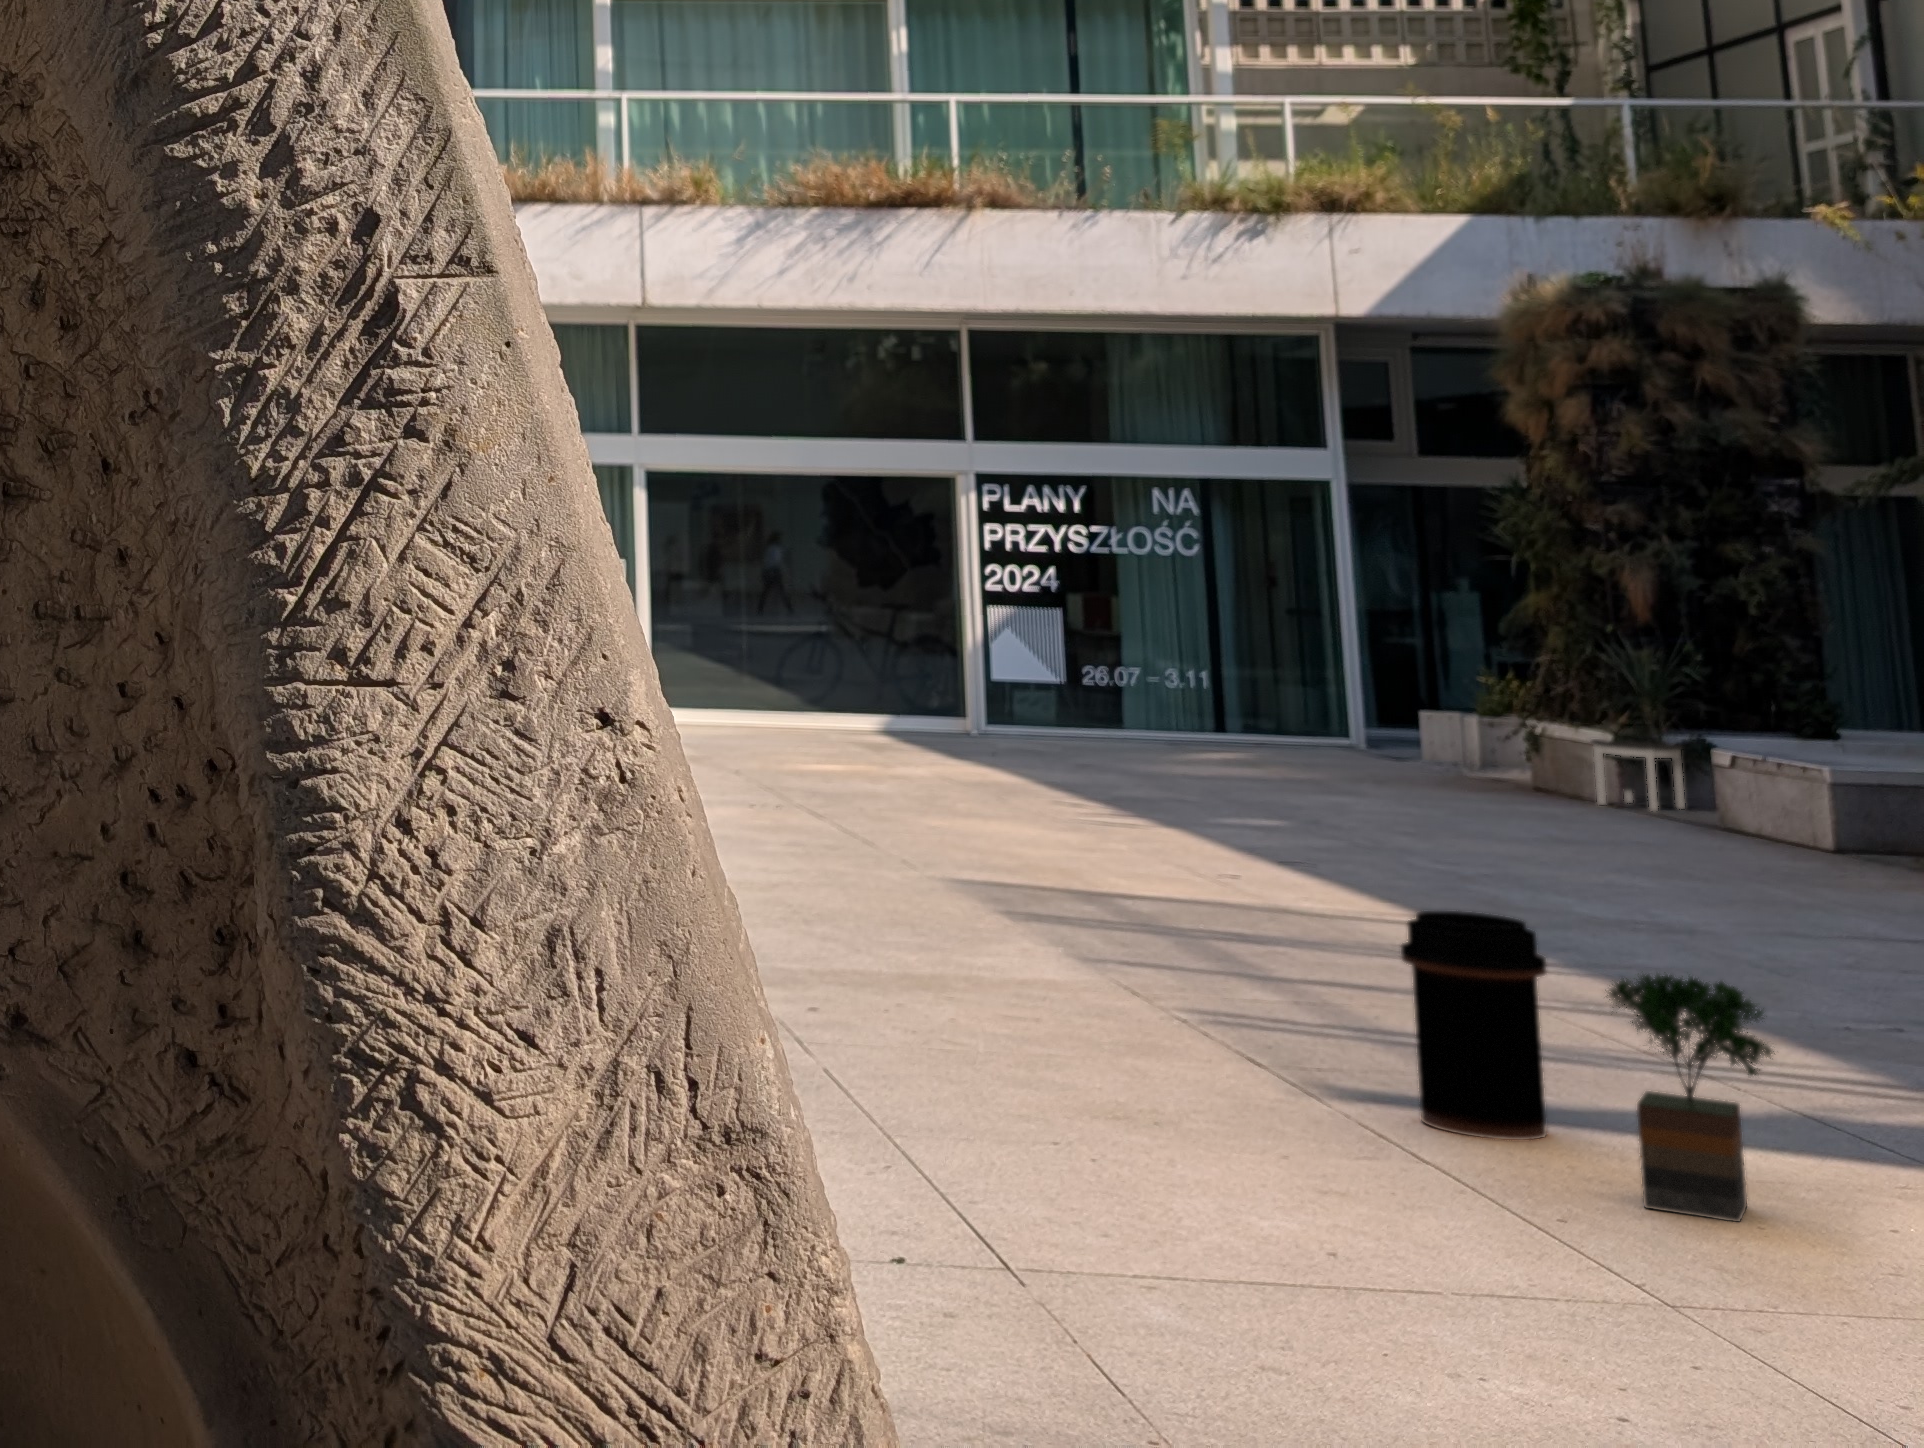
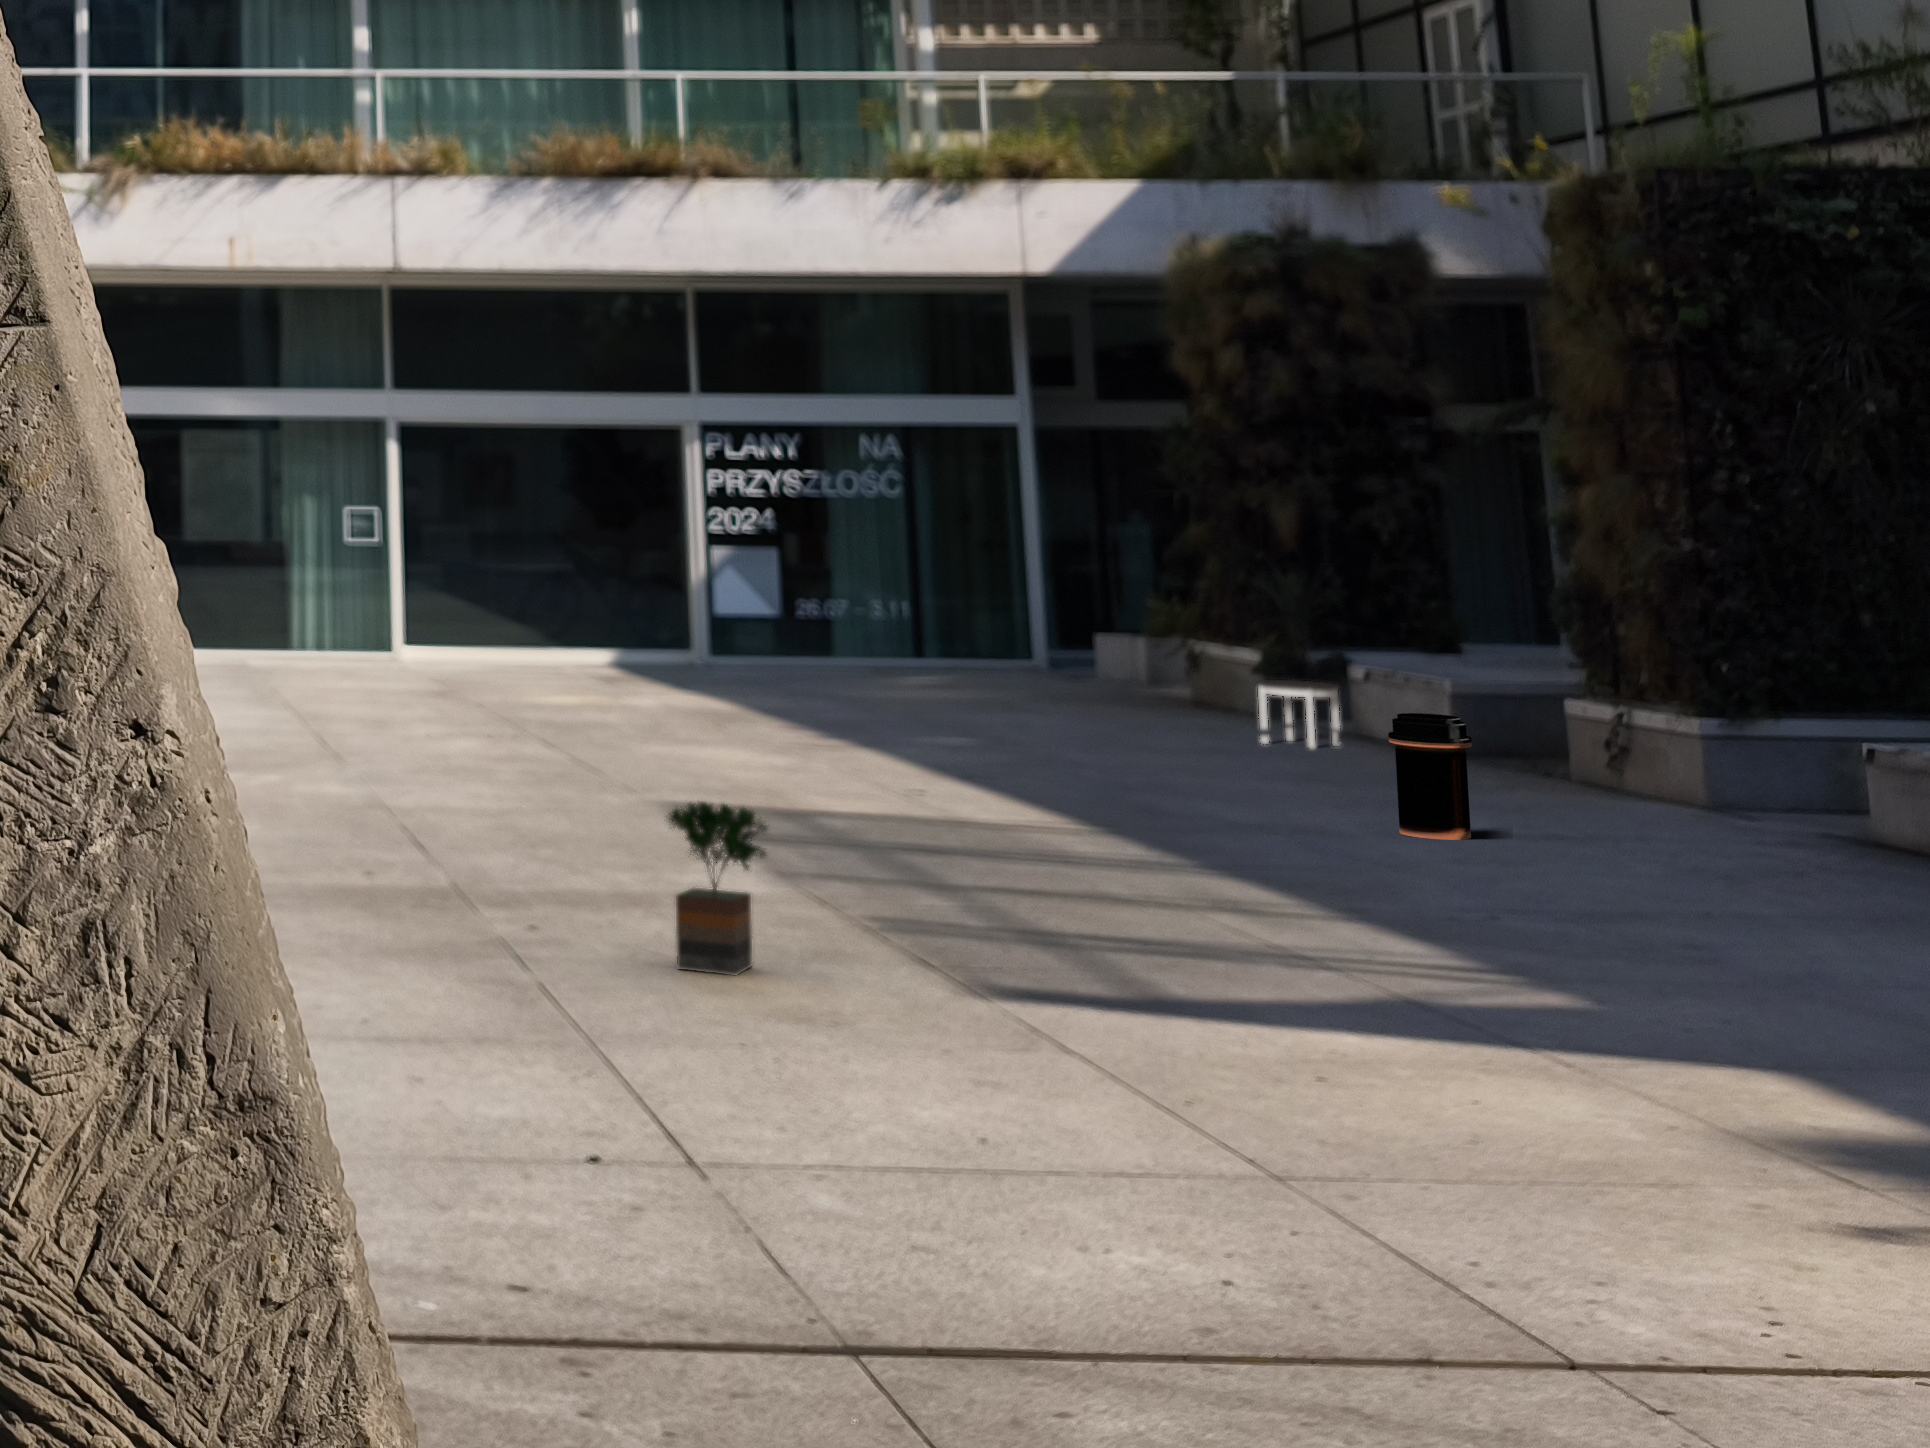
trash can: present [1401,911,1546,1140] -> present [1388,713,1472,840]
potted tree: present [1605,974,1775,1222] -> present [667,801,769,976]

